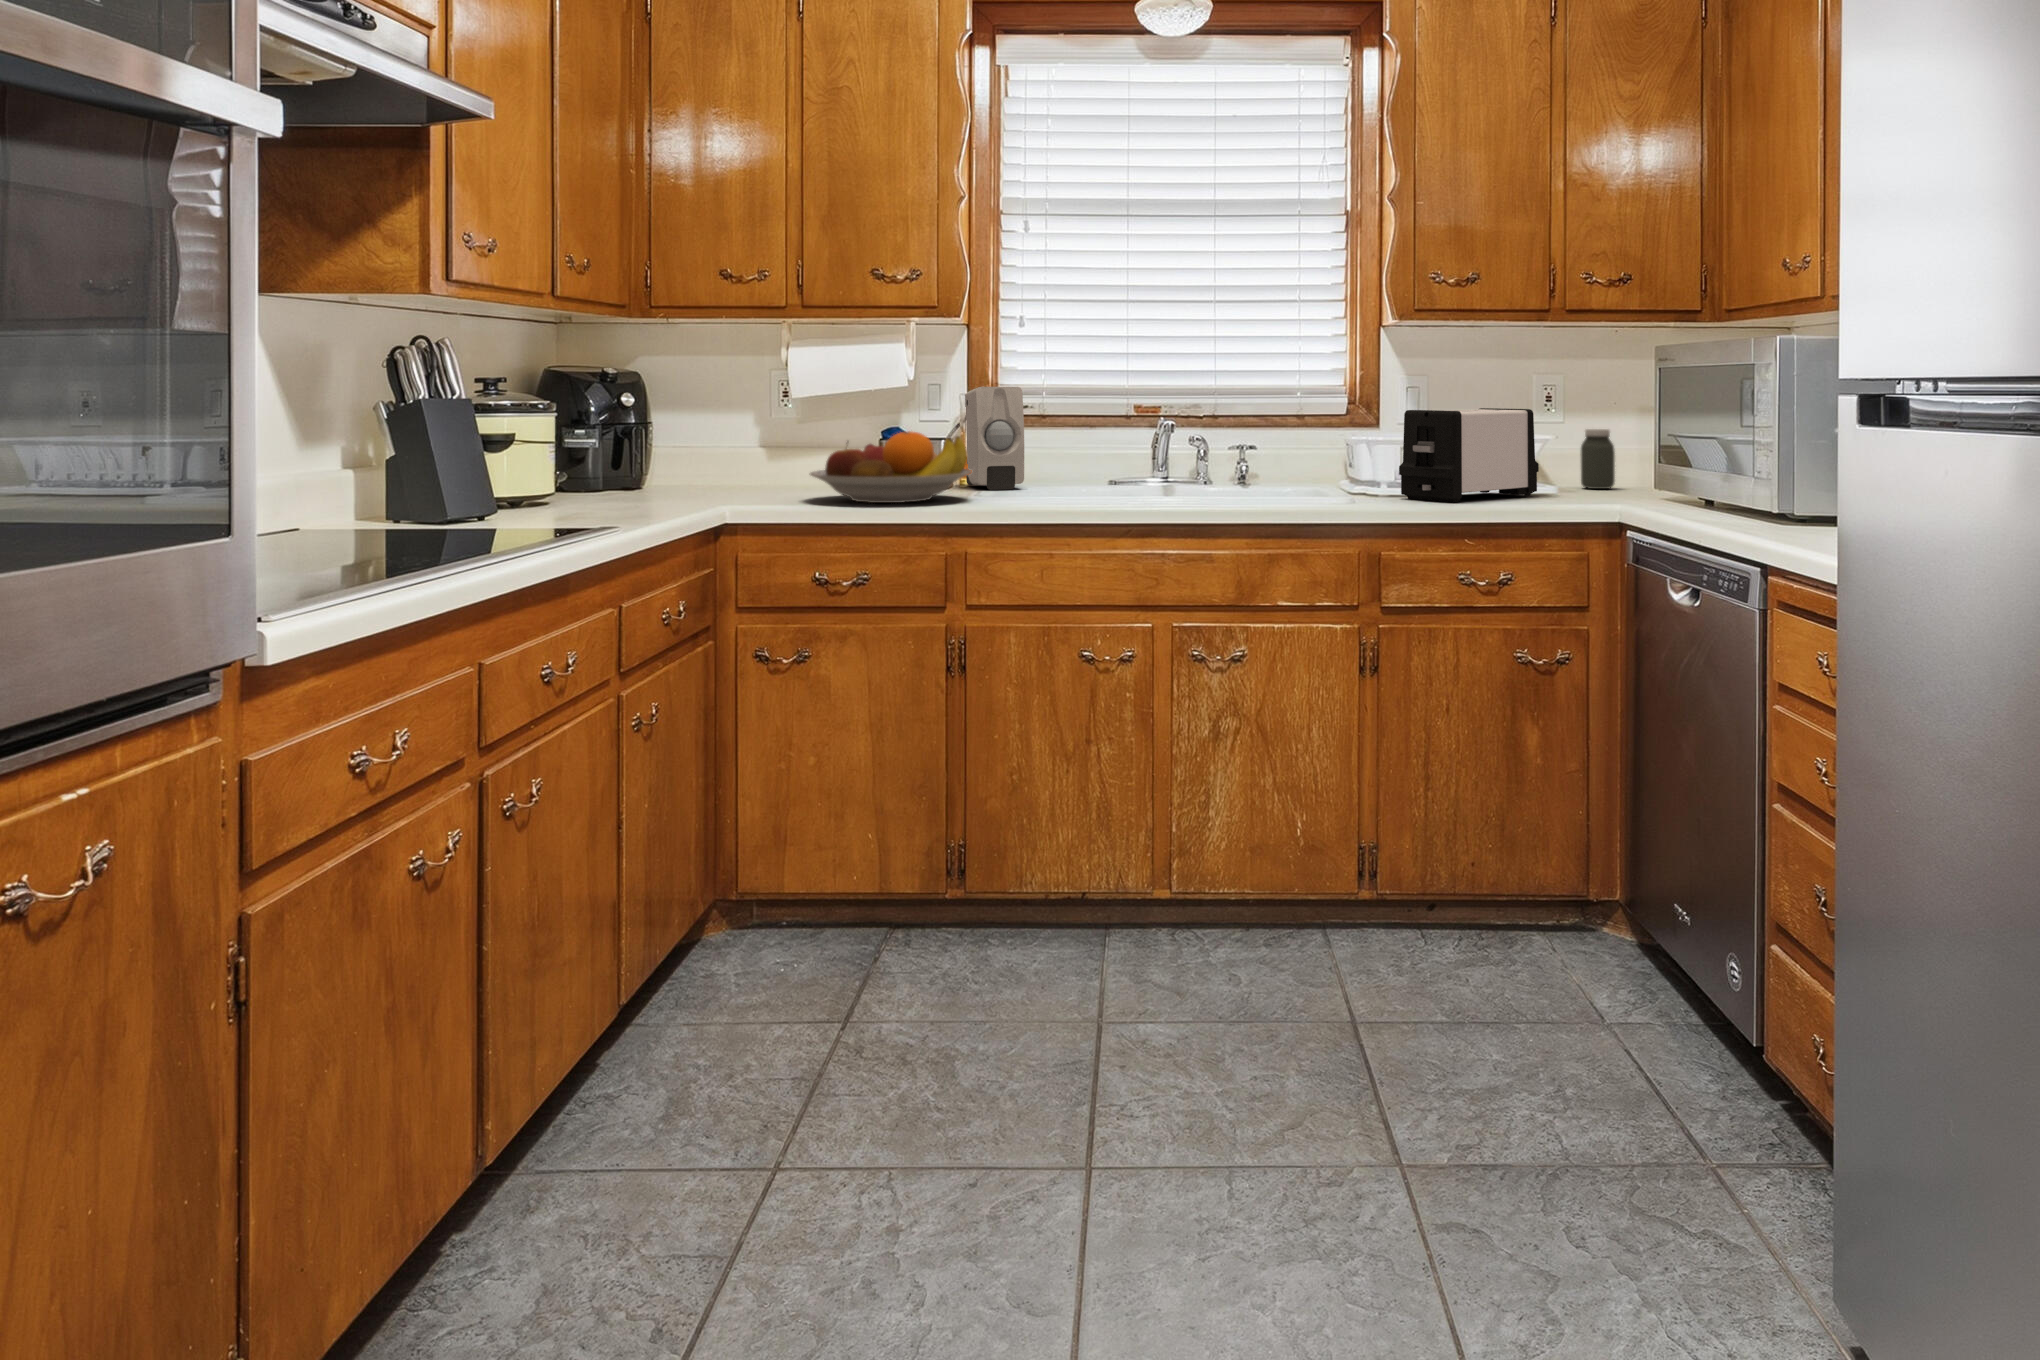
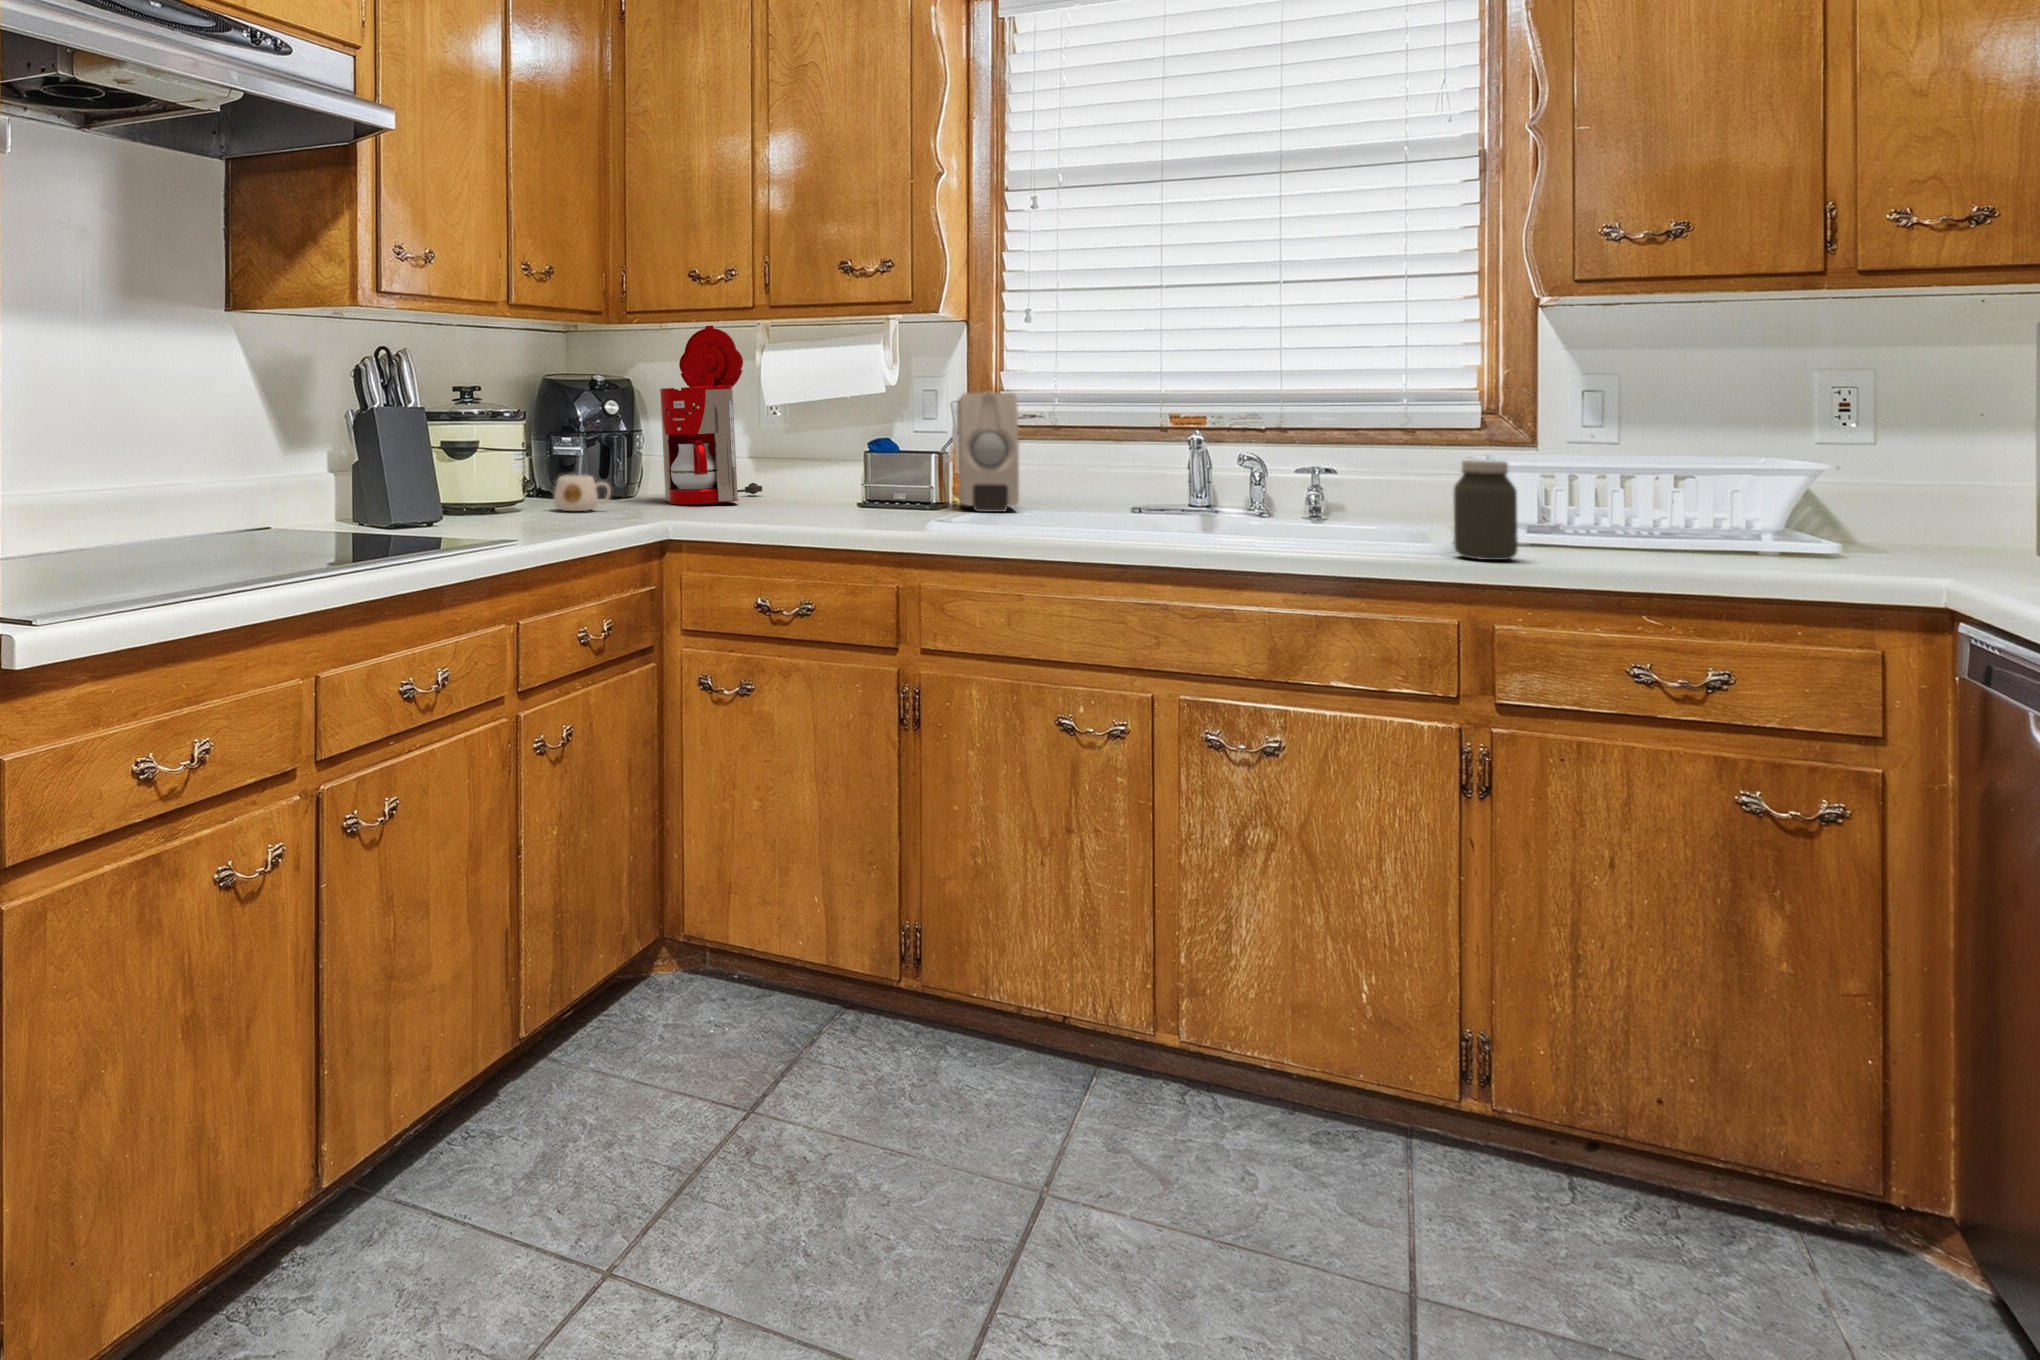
coffee maker: none [690,323,782,494] -> present [660,325,762,504]
toaster: present [1399,408,1539,502] -> none [1542,426,1806,563]
jar: present [1581,429,1615,489] -> present [1454,460,1518,560]
fruit bowl: present [810,431,972,503] -> none [755,444,936,523]
mug: none [600,469,661,504] -> present [554,475,611,511]

